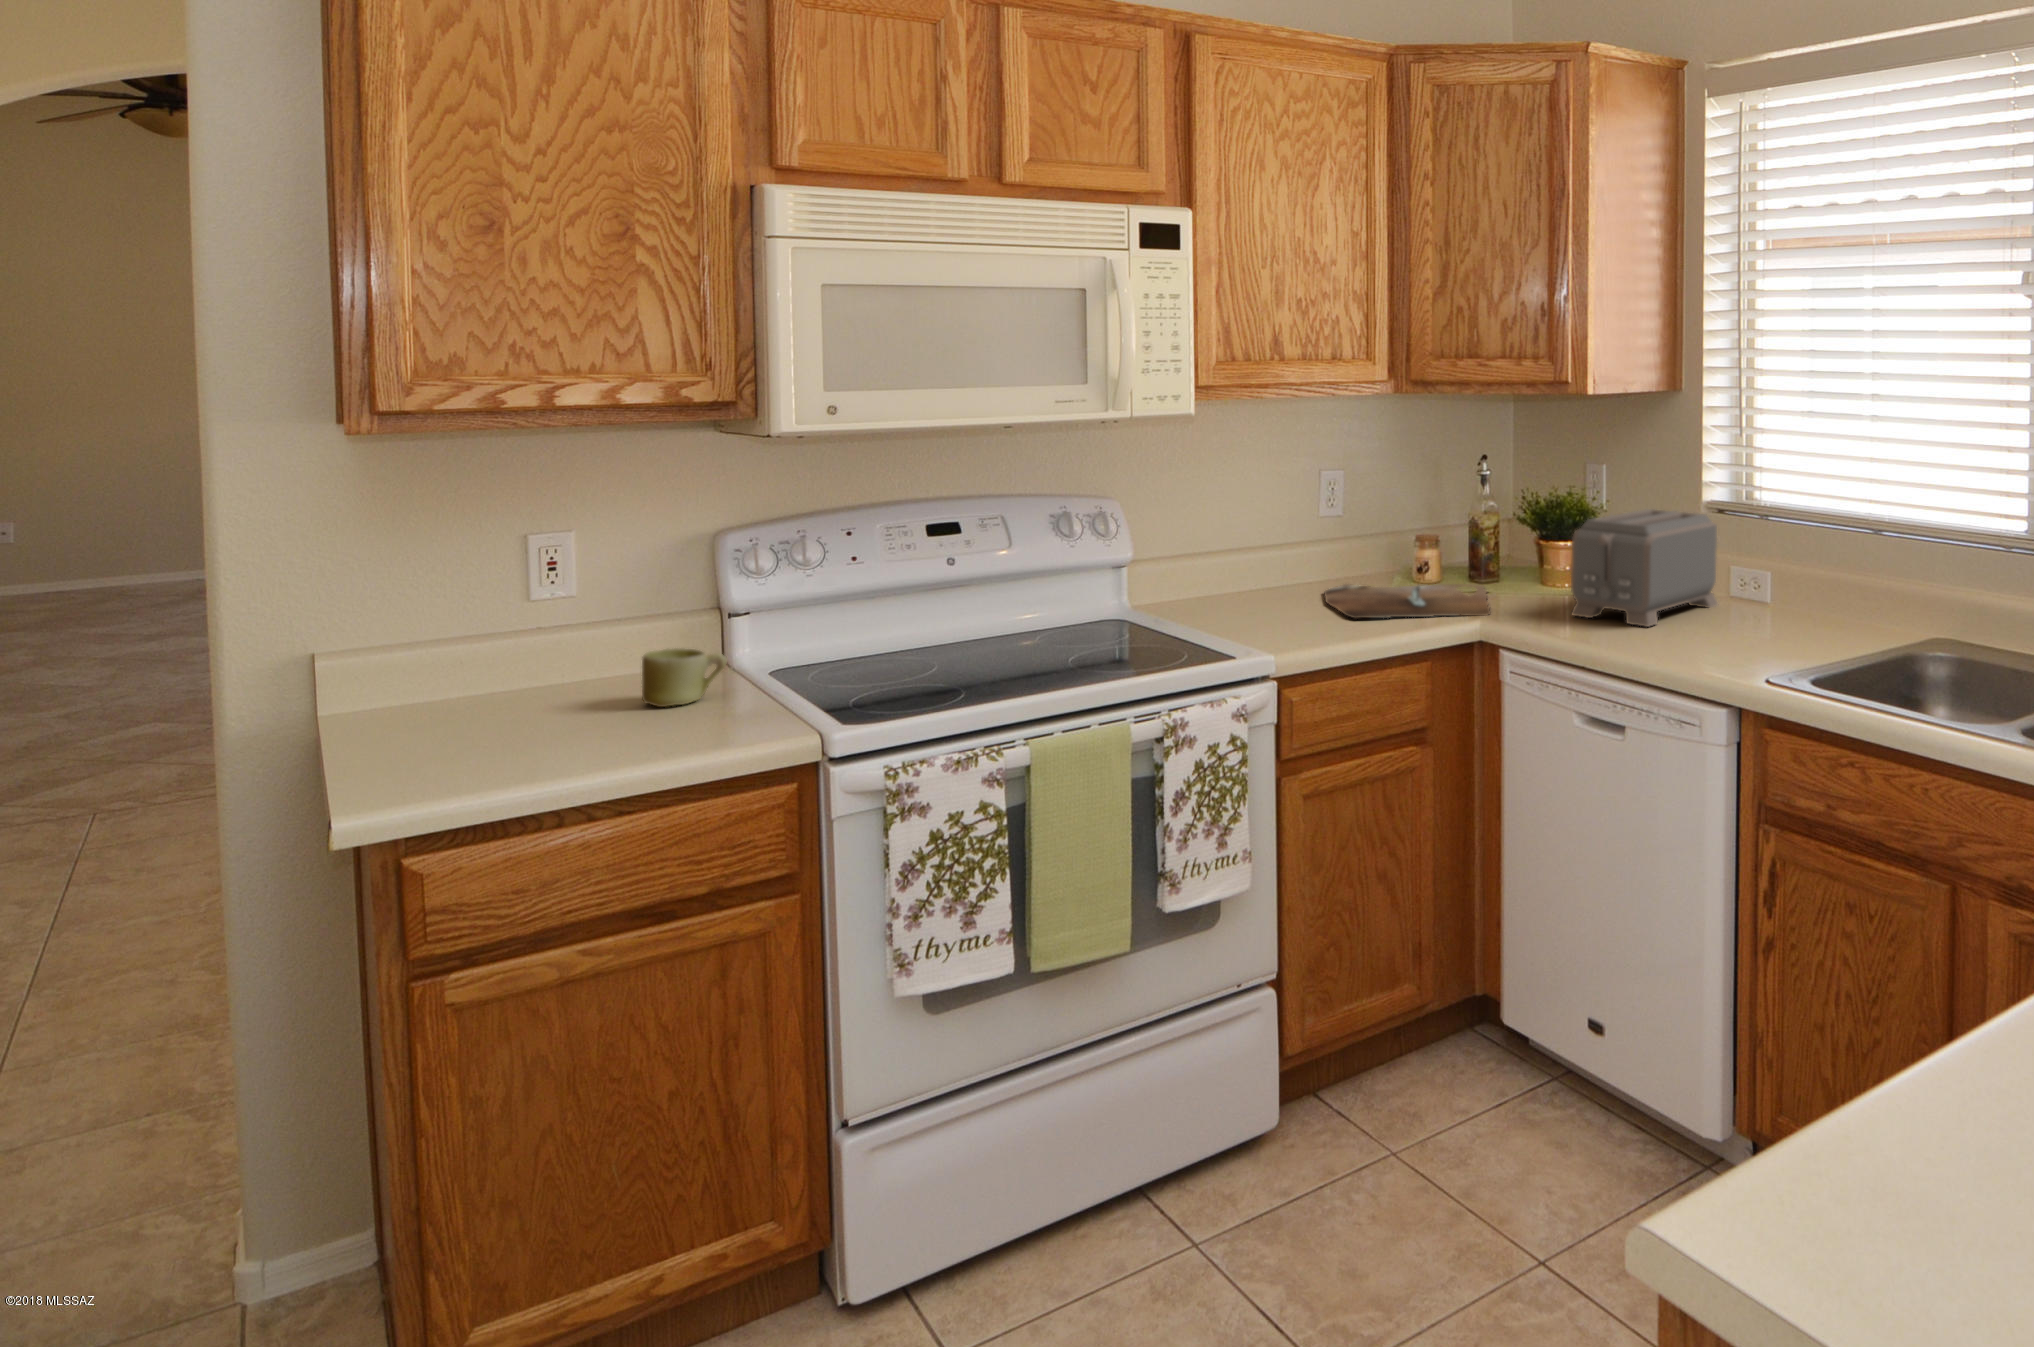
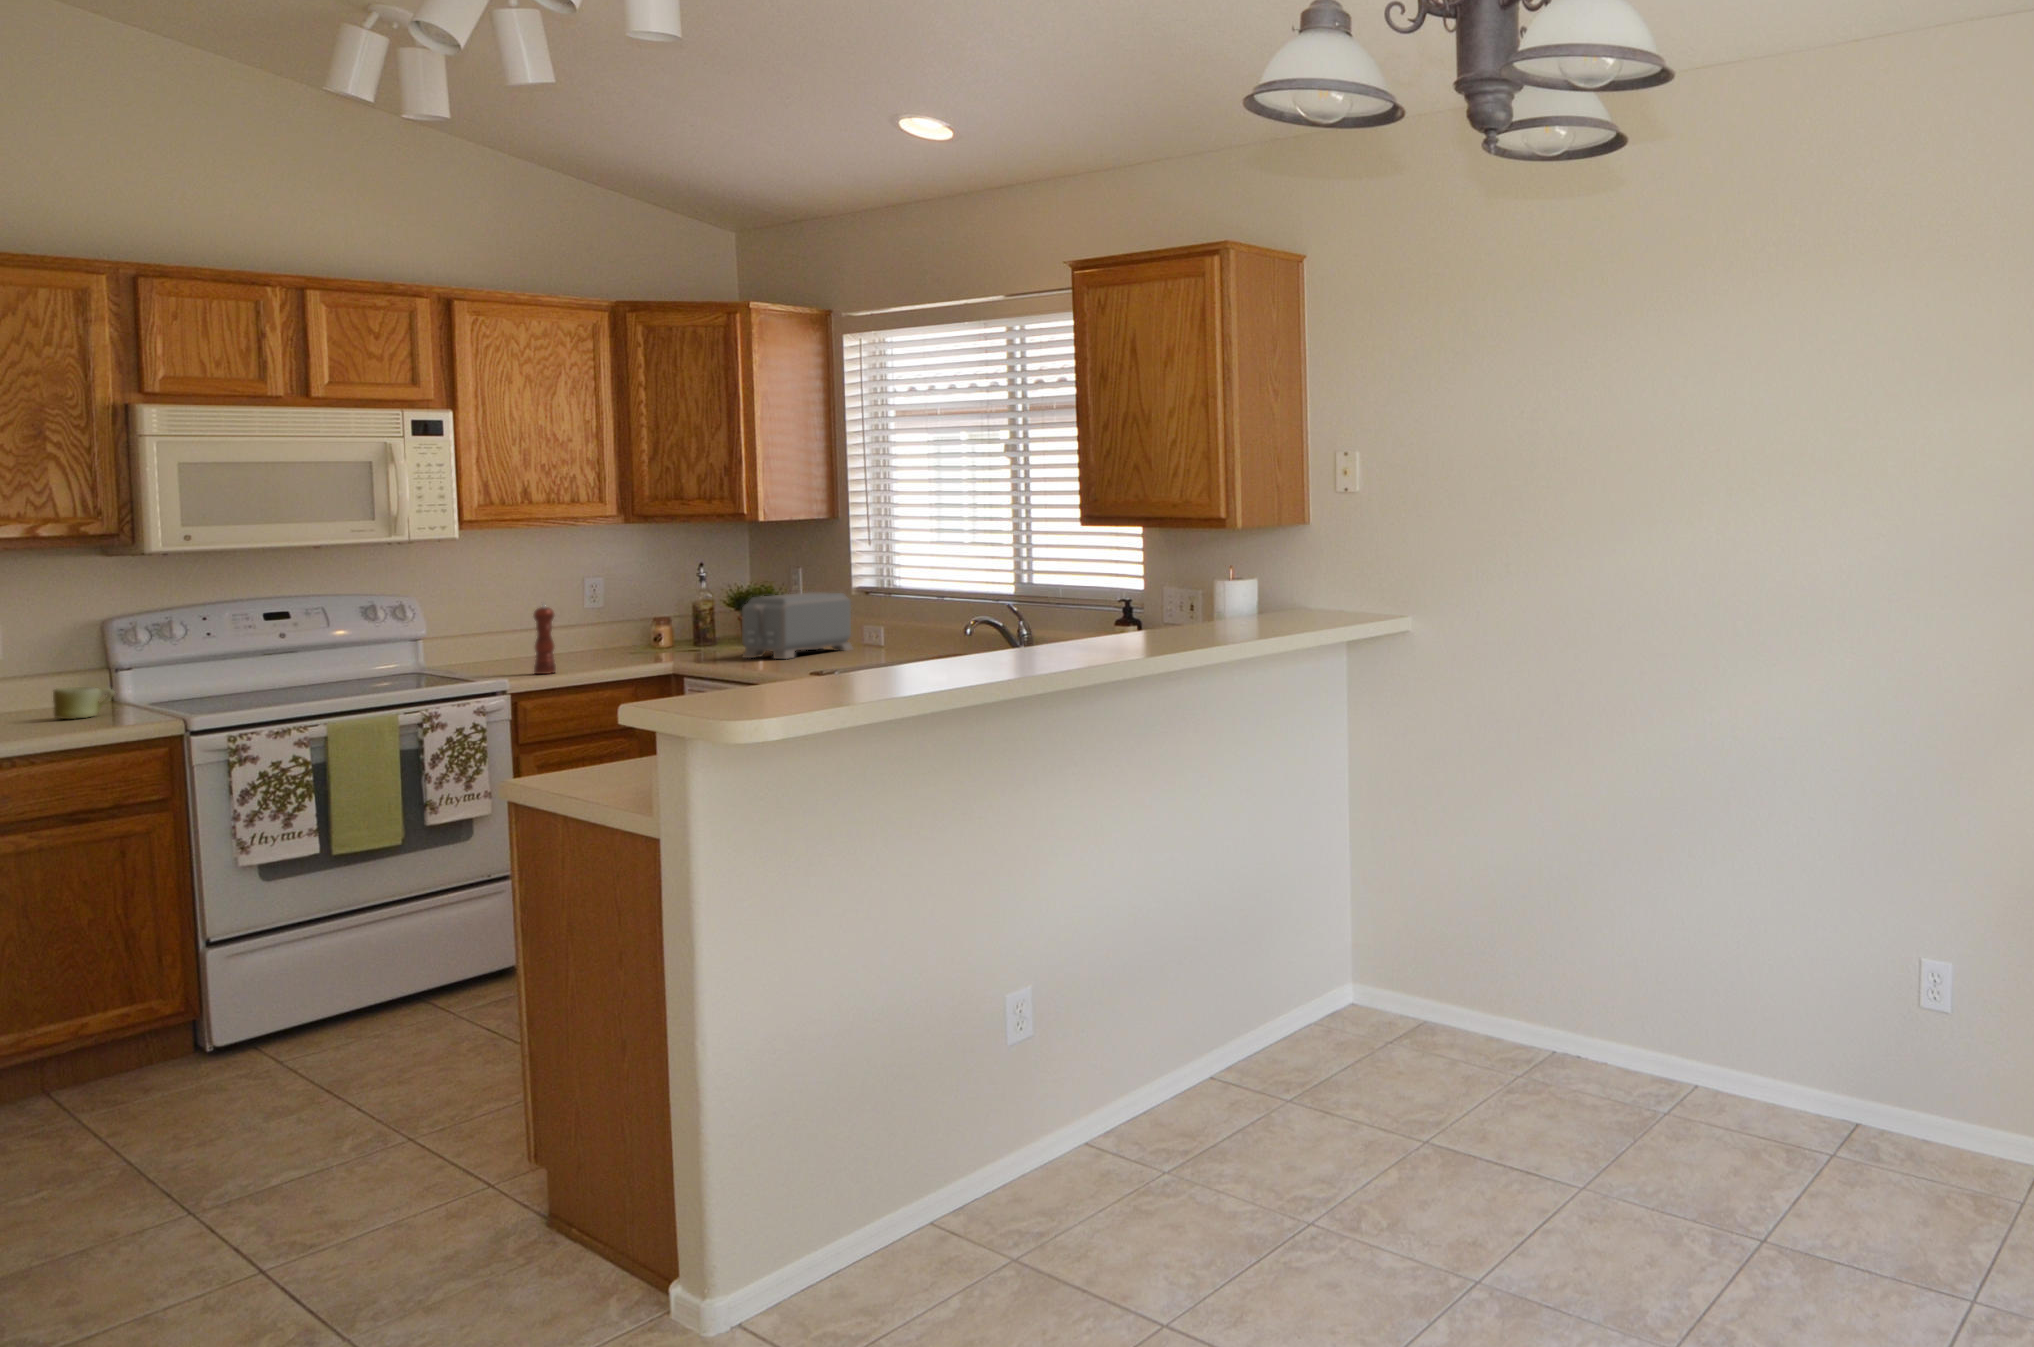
pepper mill: none [1287,519,1318,635] -> present [533,603,556,674]
cutting board: present [1324,584,1490,618] -> none [578,647,707,666]

